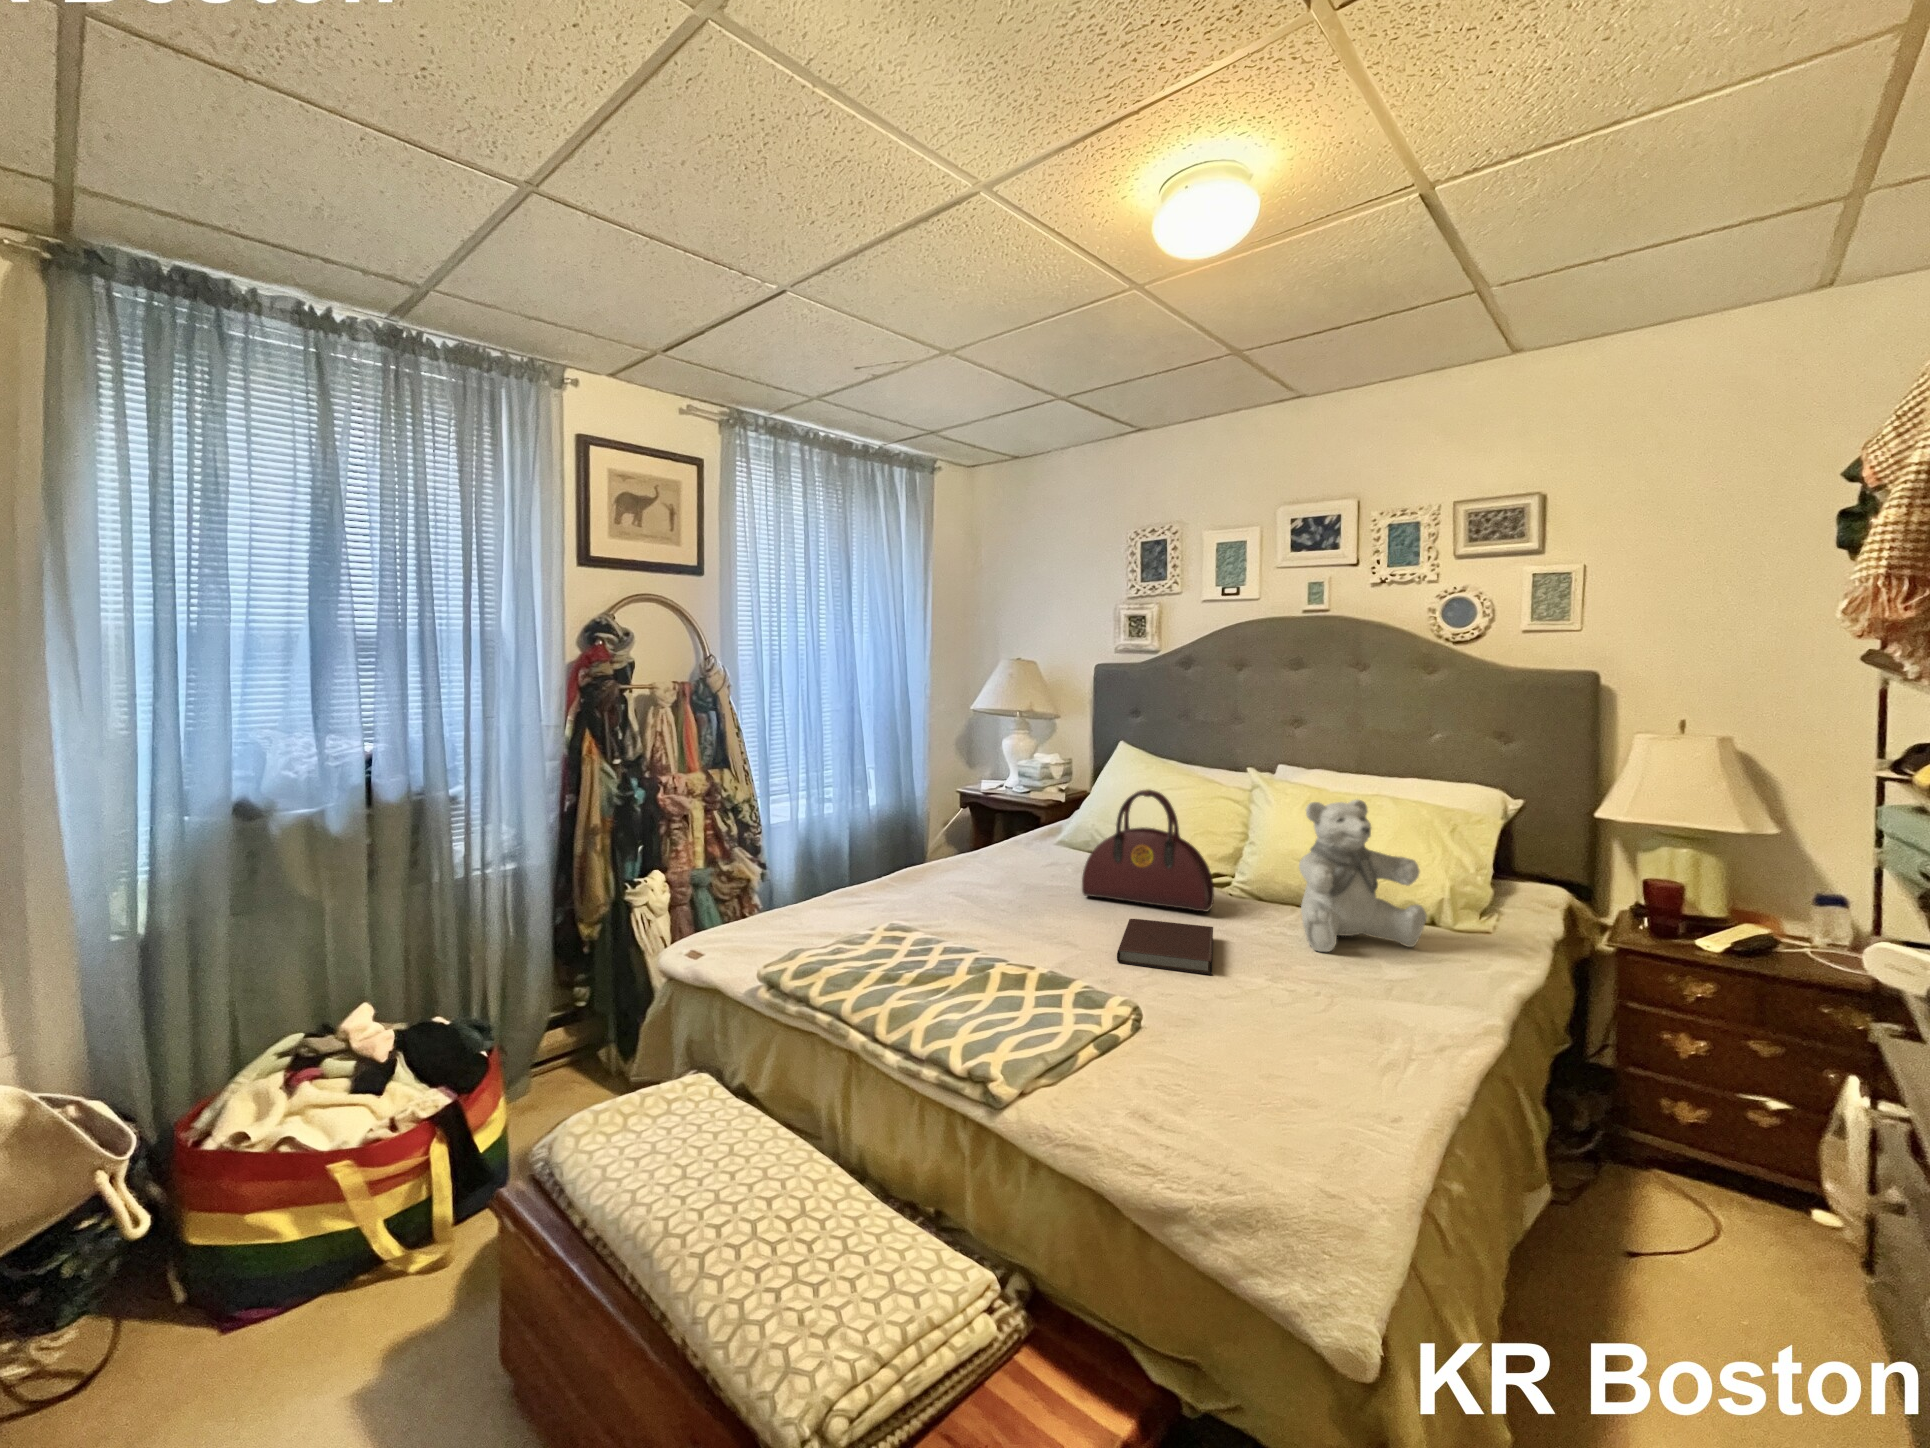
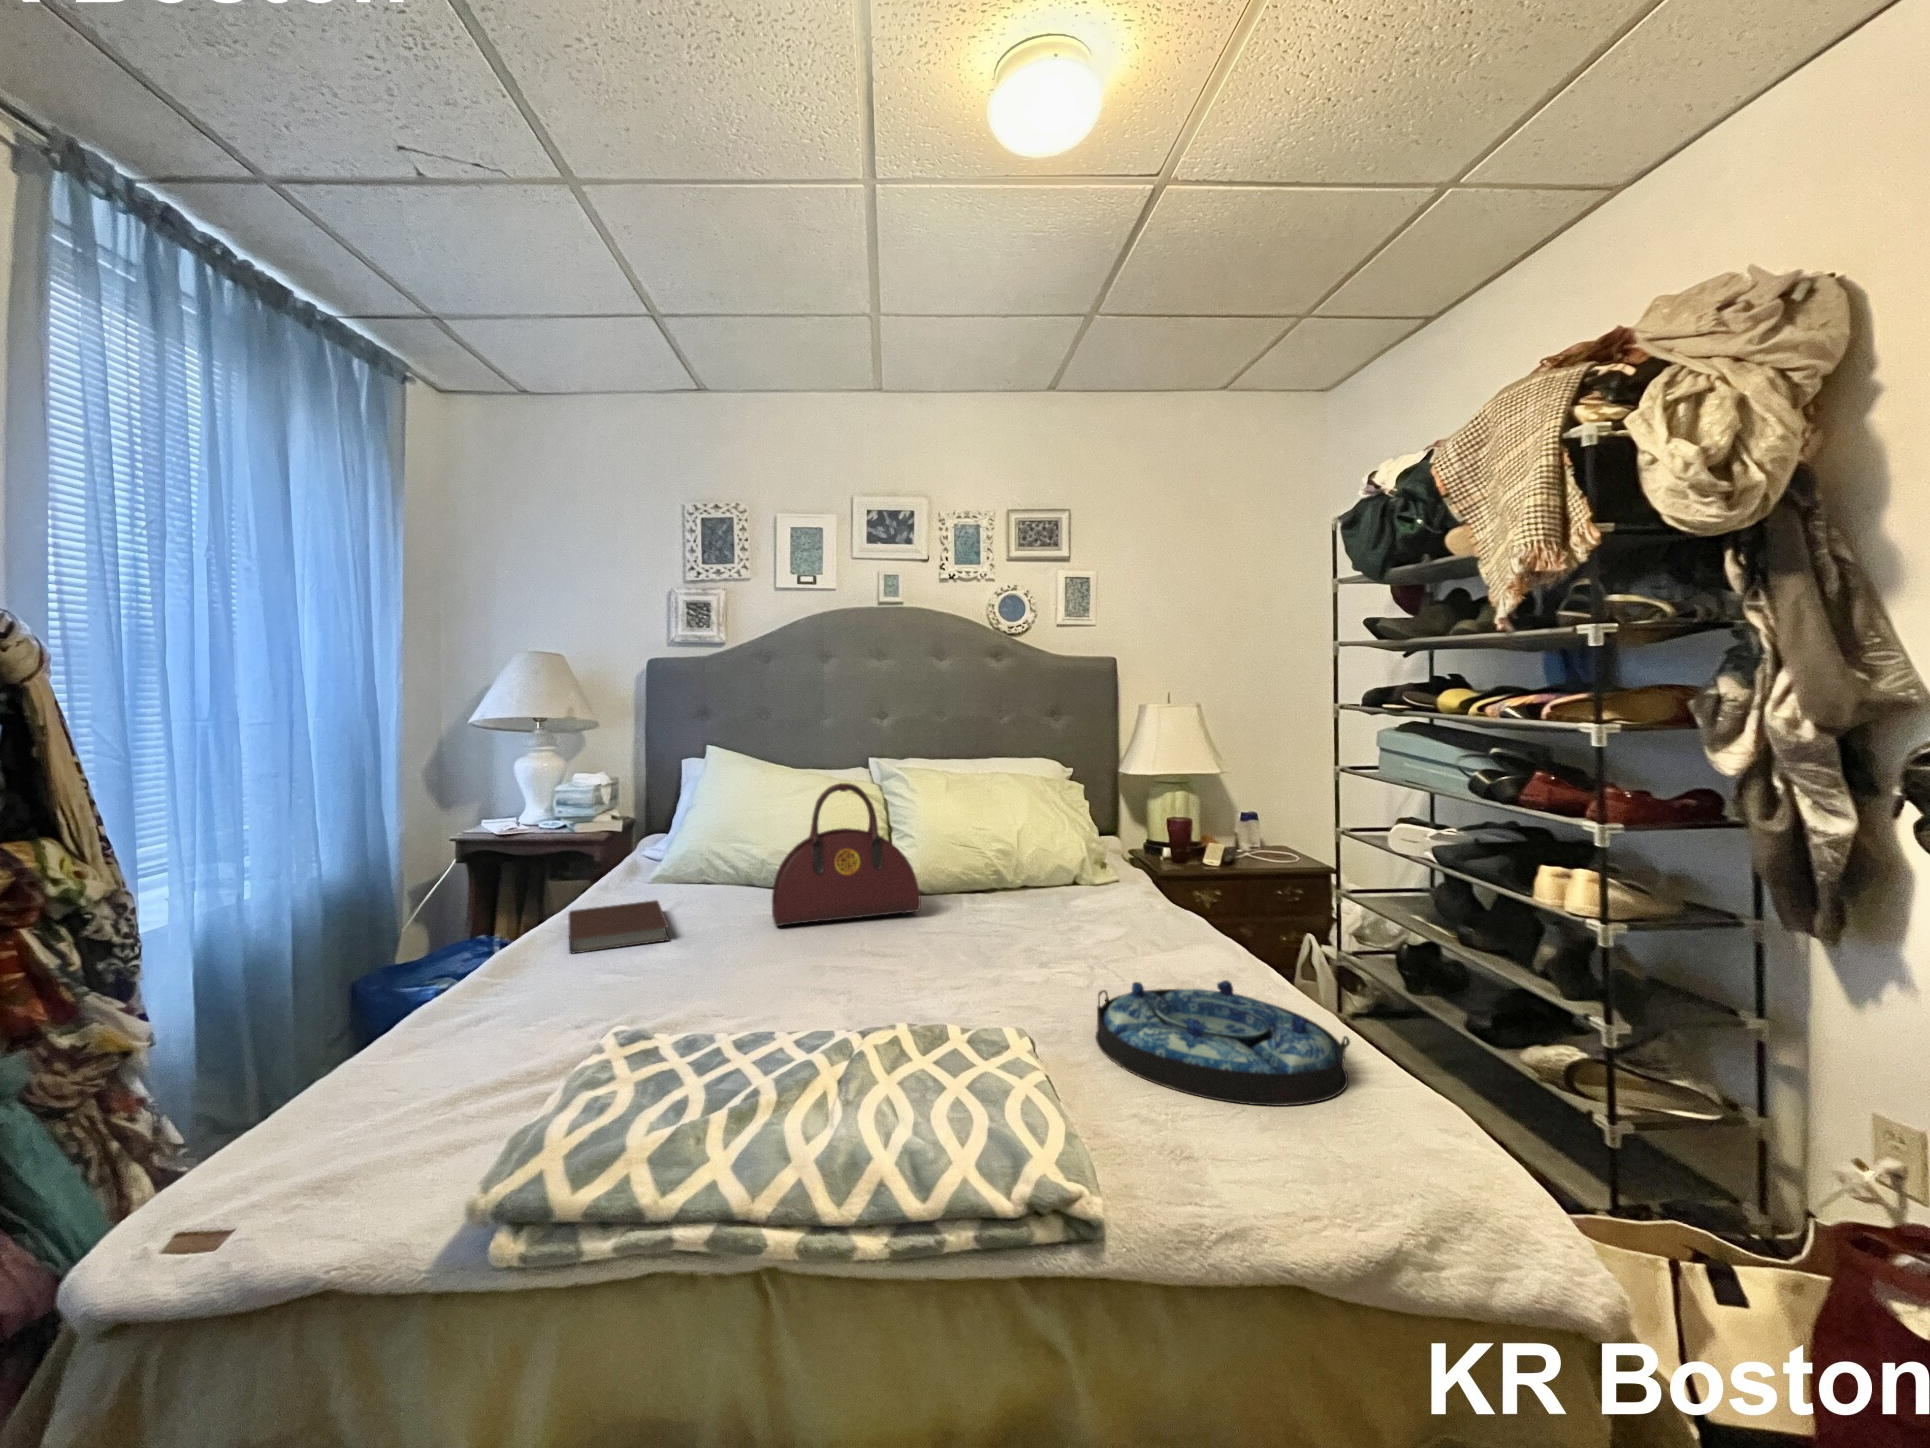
teddy bear: present [1299,799,1427,952] -> none [1006,767,1105,923]
notebook: present [1117,919,1213,975] -> present [568,900,669,953]
serving tray: none [1169,996,1370,1132] -> present [1096,980,1350,1106]

